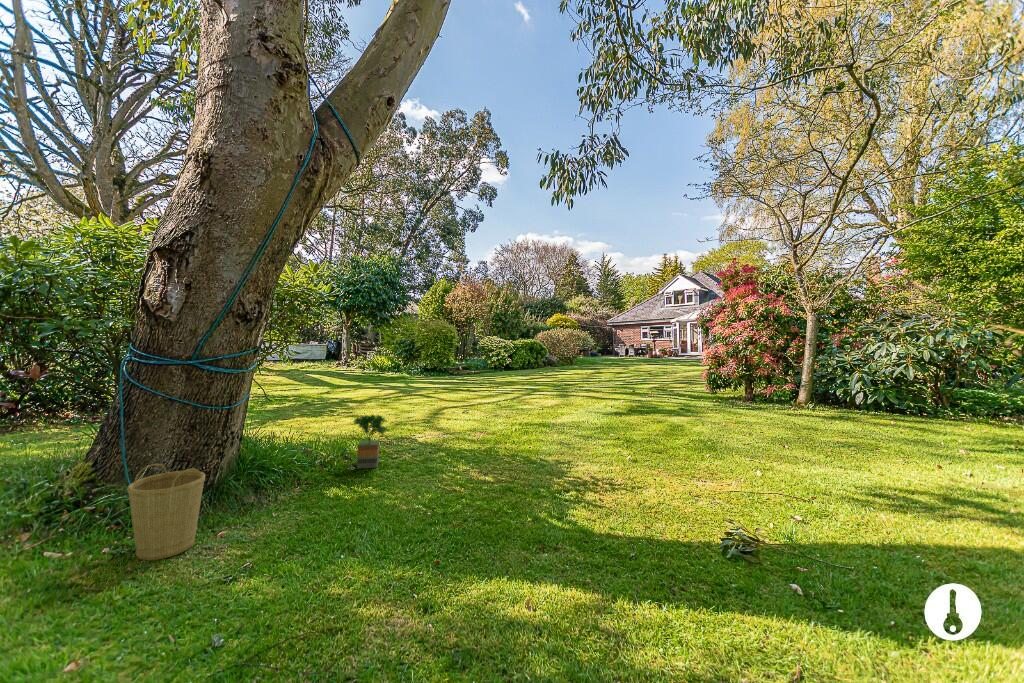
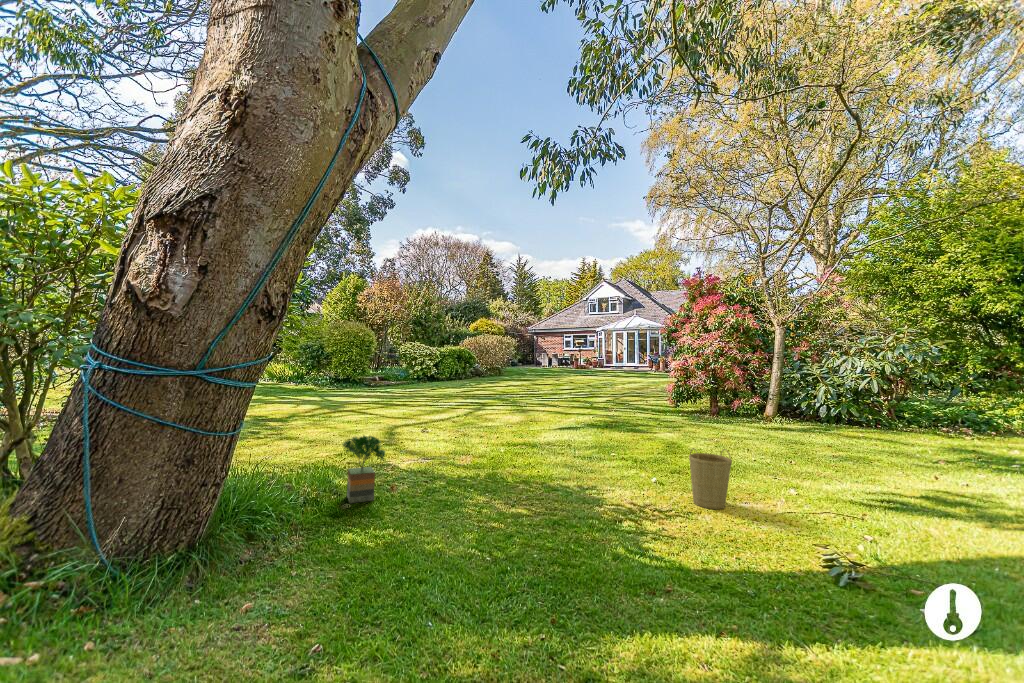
basket: present [127,464,205,560] -> present [689,448,732,509]

